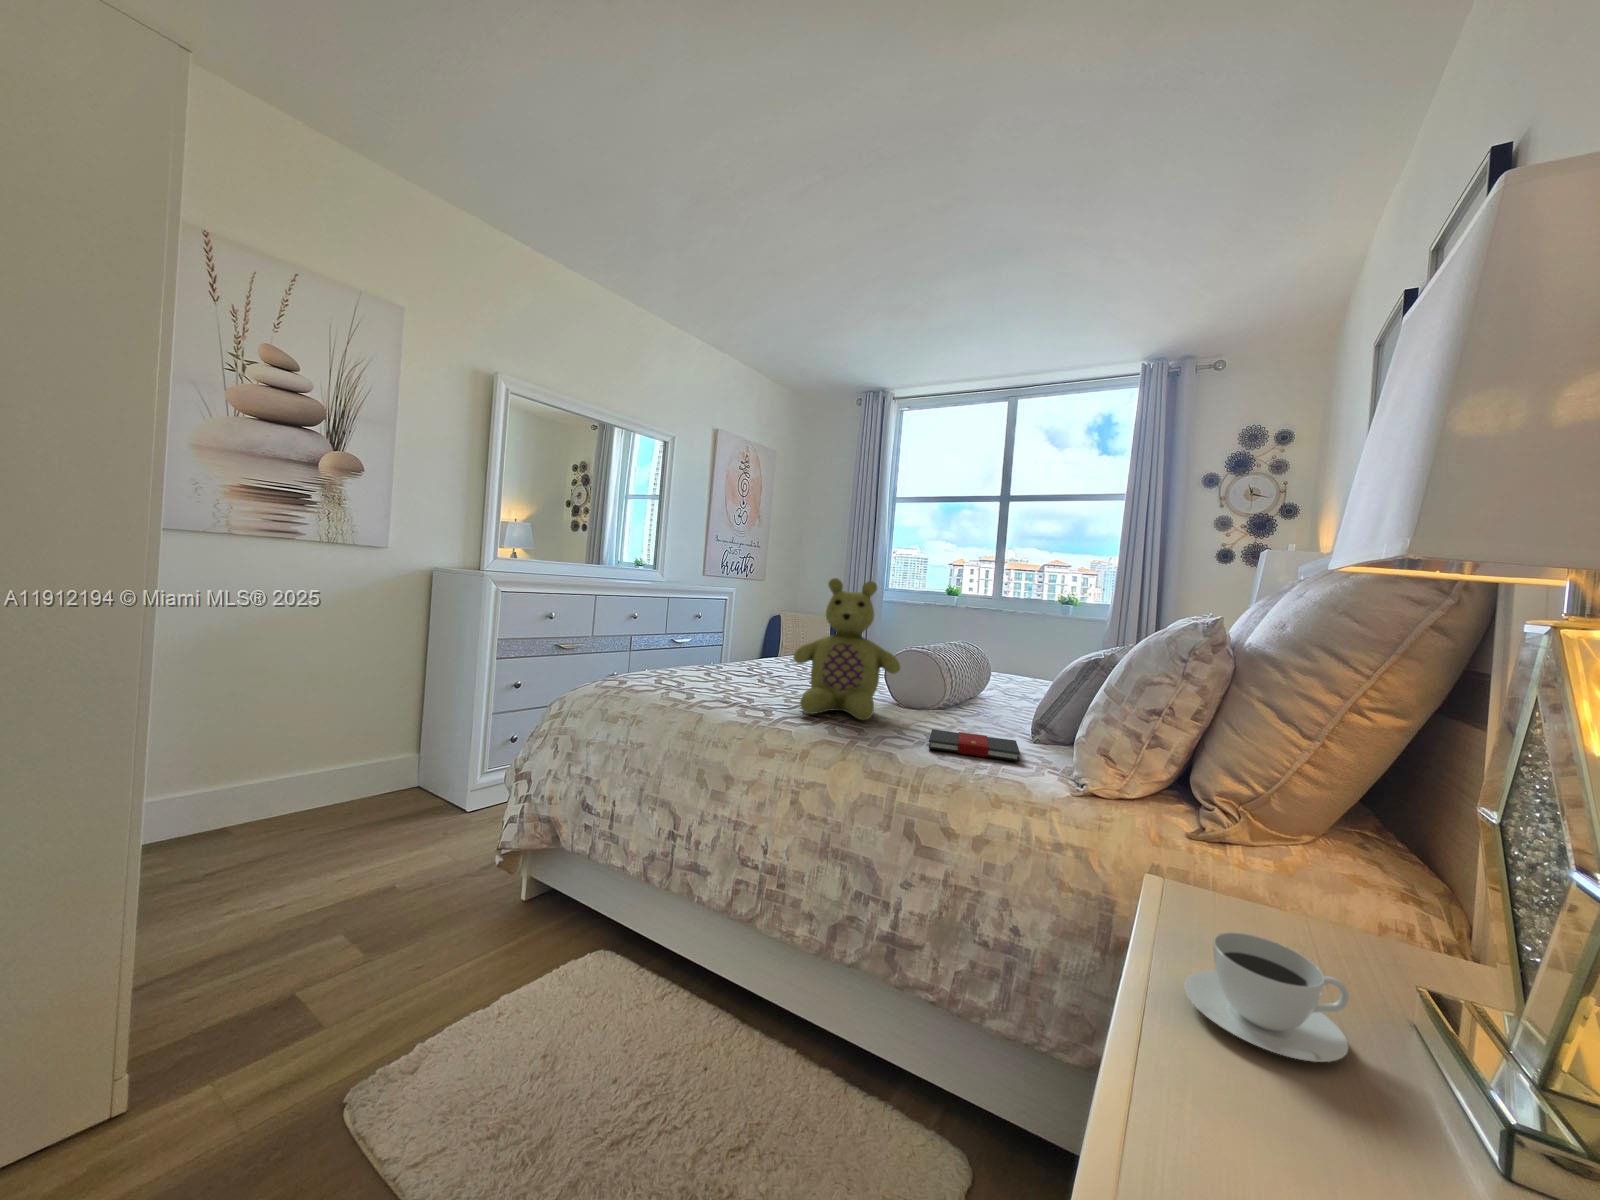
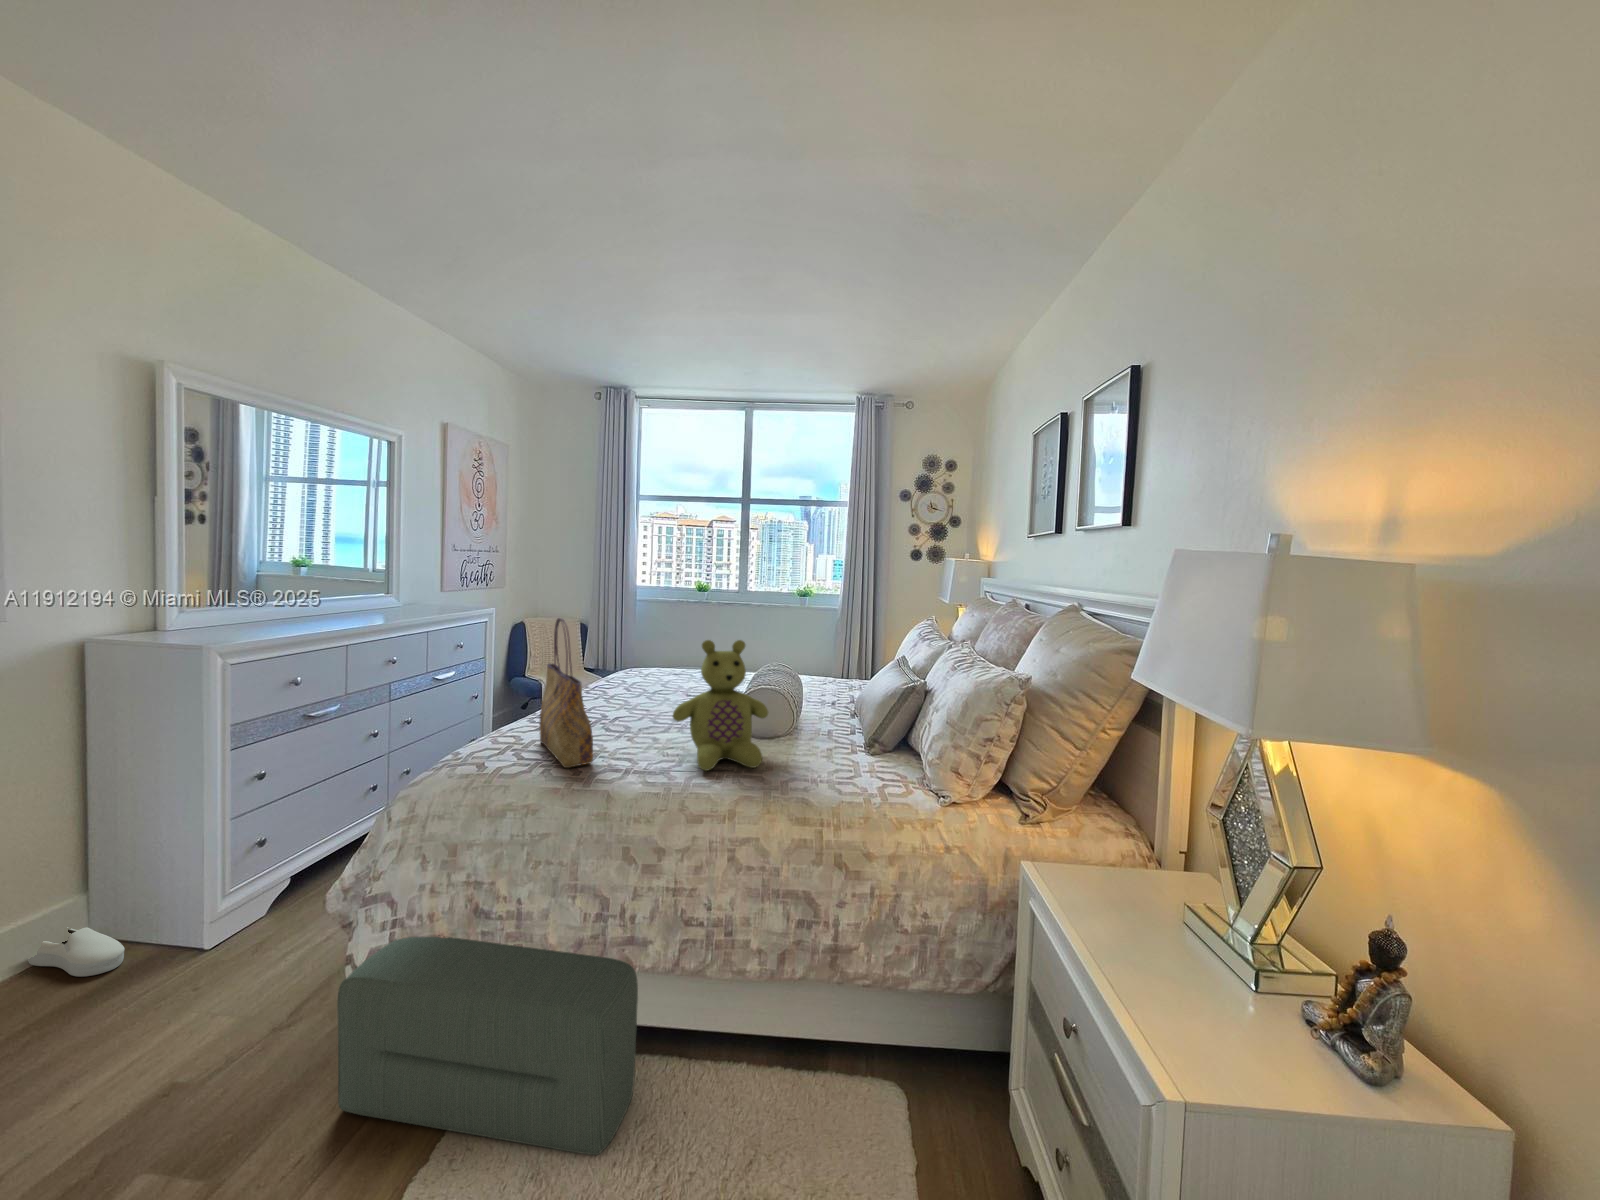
tote bag: none [680,550,717,692] -> present [539,618,593,768]
book: present [929,729,1020,761] -> none [816,765,894,788]
shoe: none [381,770,425,811] -> present [28,927,125,977]
pouf: none [464,815,690,1072] -> present [337,935,638,1155]
teacup: present [1184,932,1349,1062] -> none [1102,901,1183,966]

